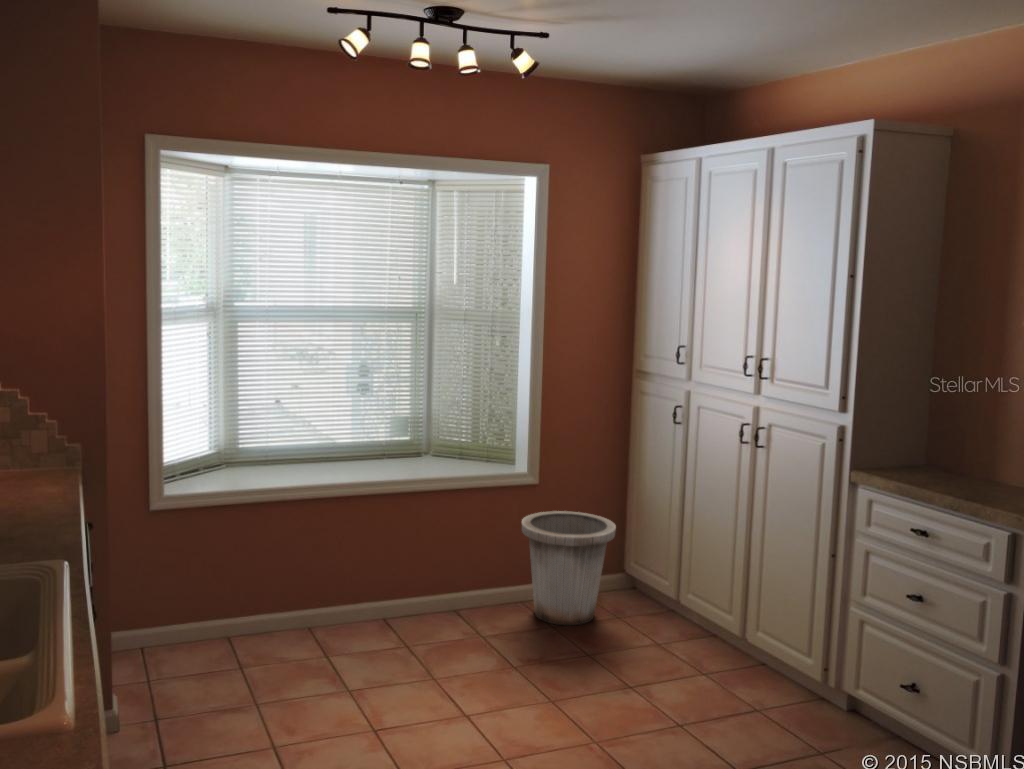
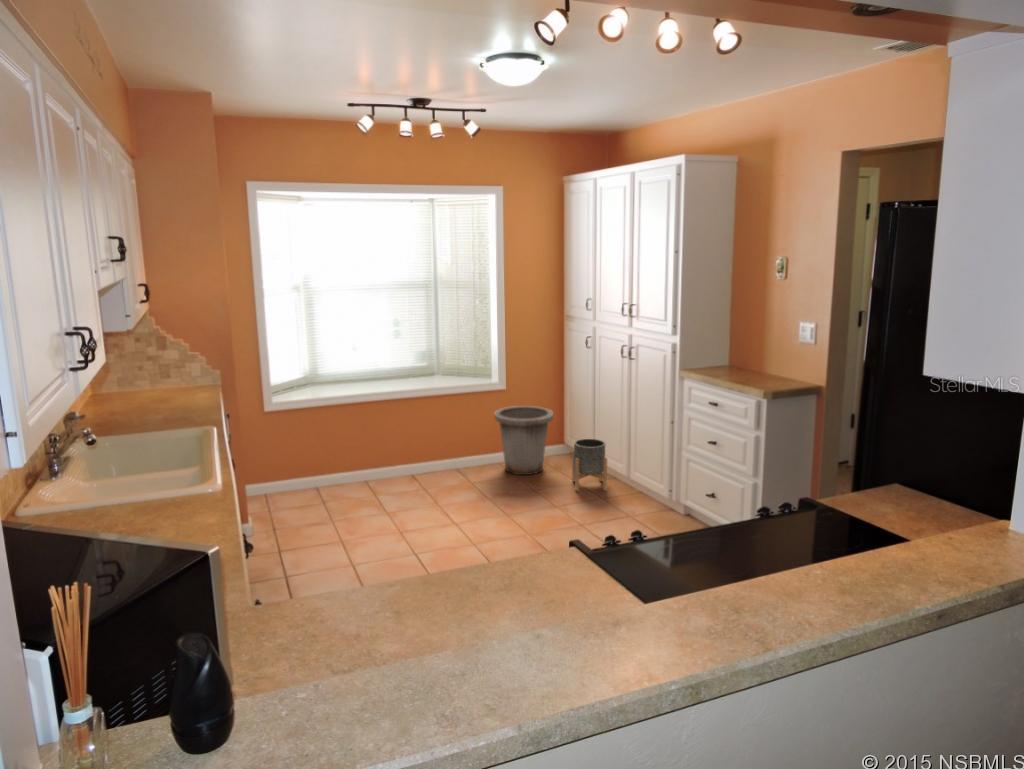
planter: none [647,571,711,659] -> present [572,439,607,491]

